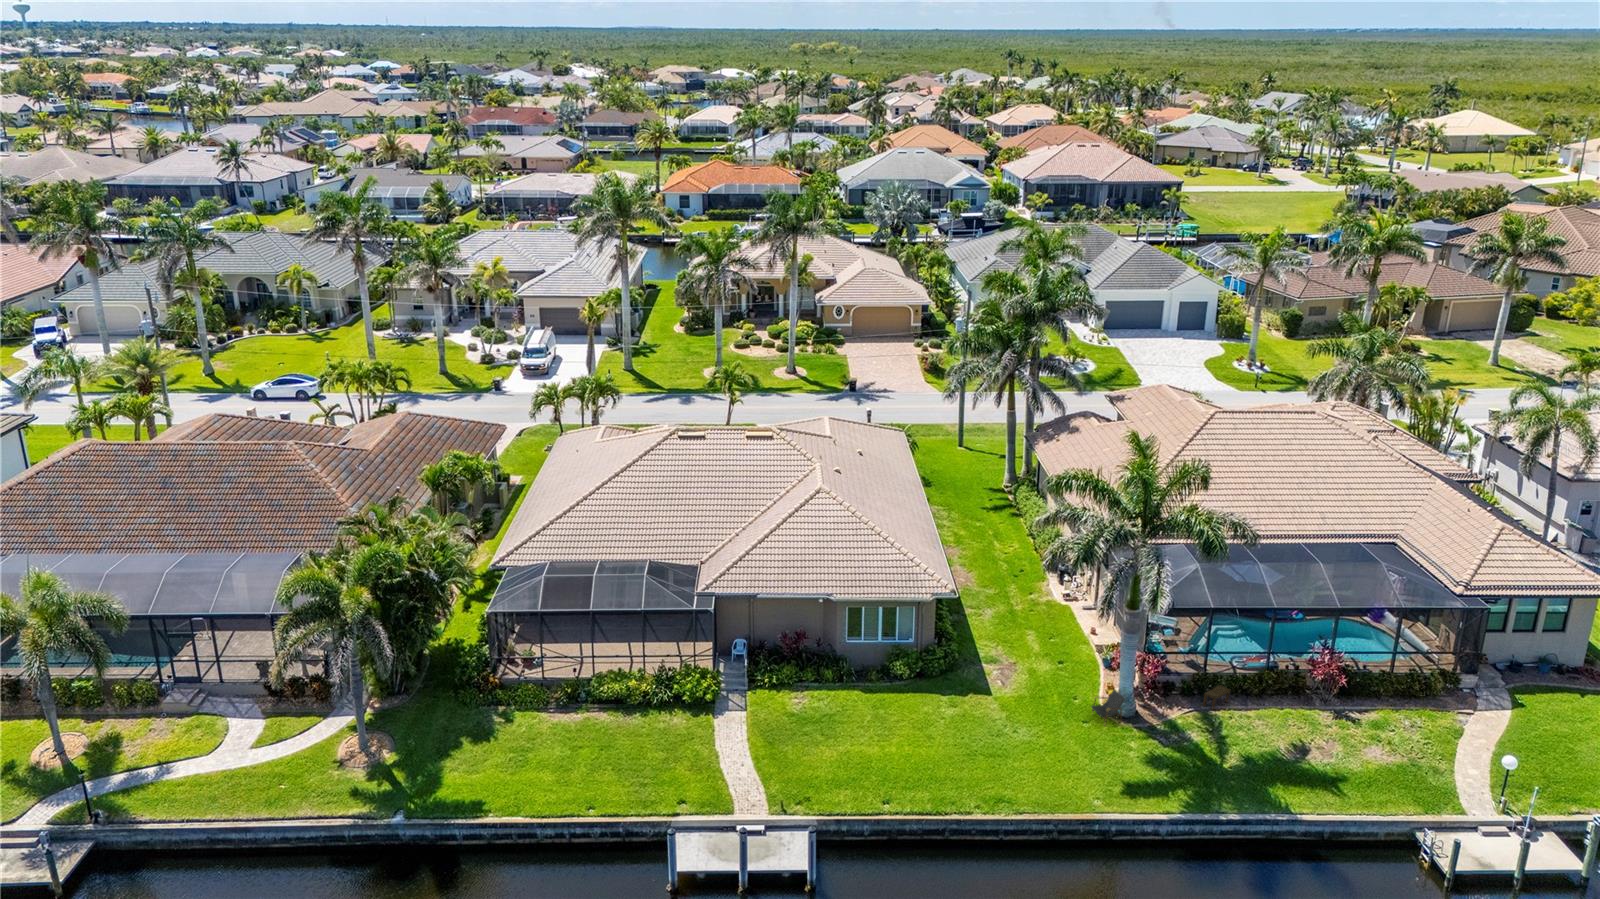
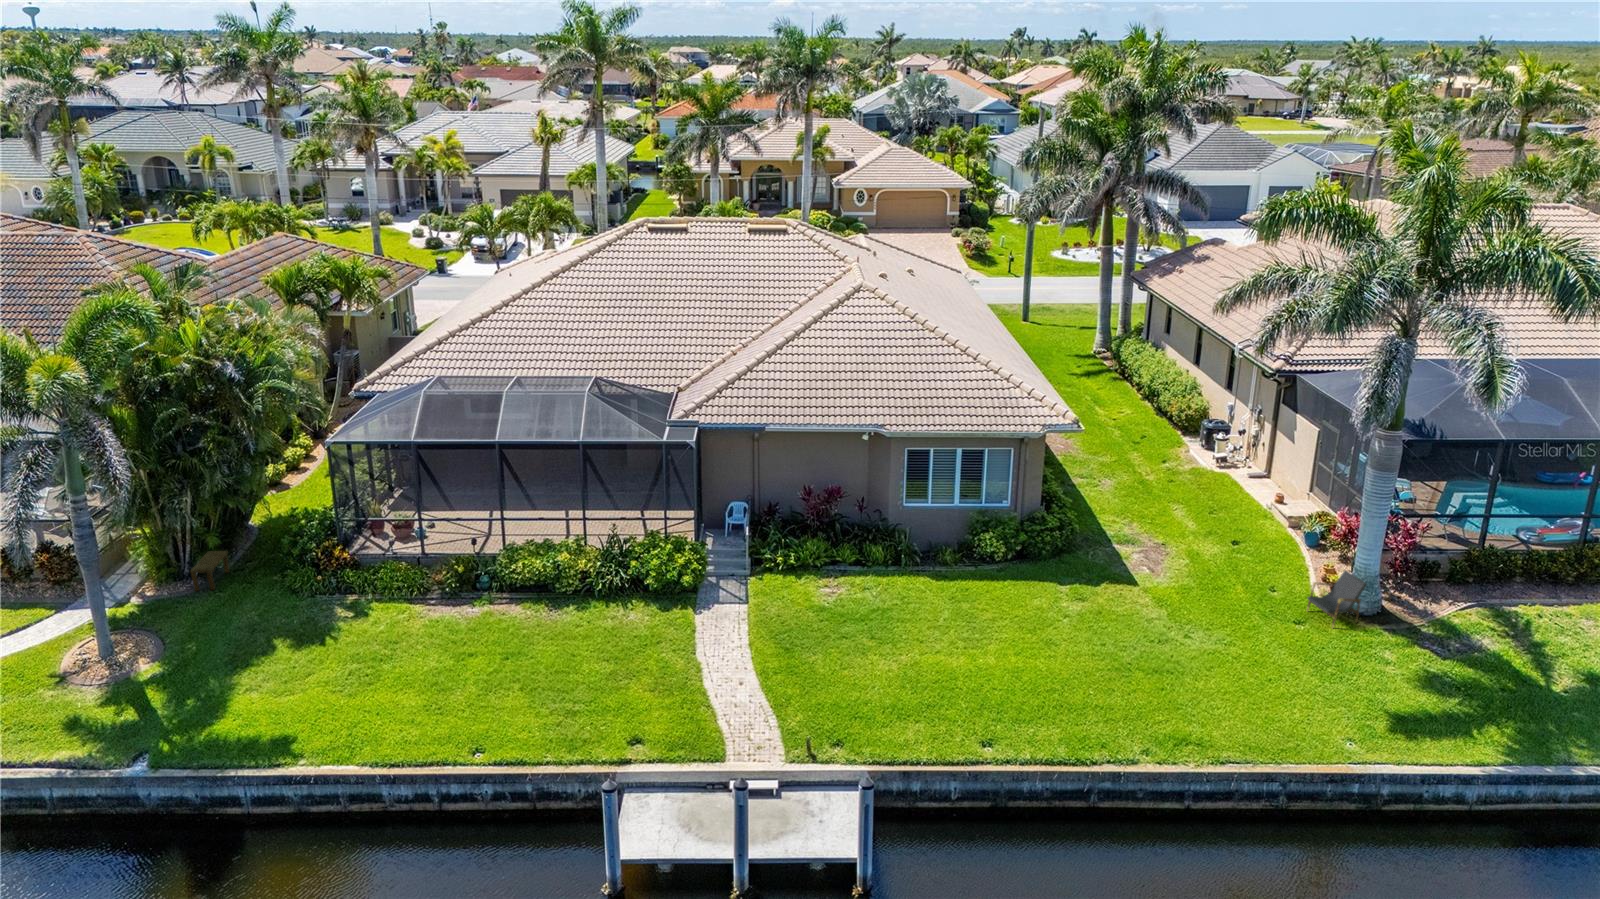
bench: present [1203,685,1230,710] -> present [190,551,229,591]

